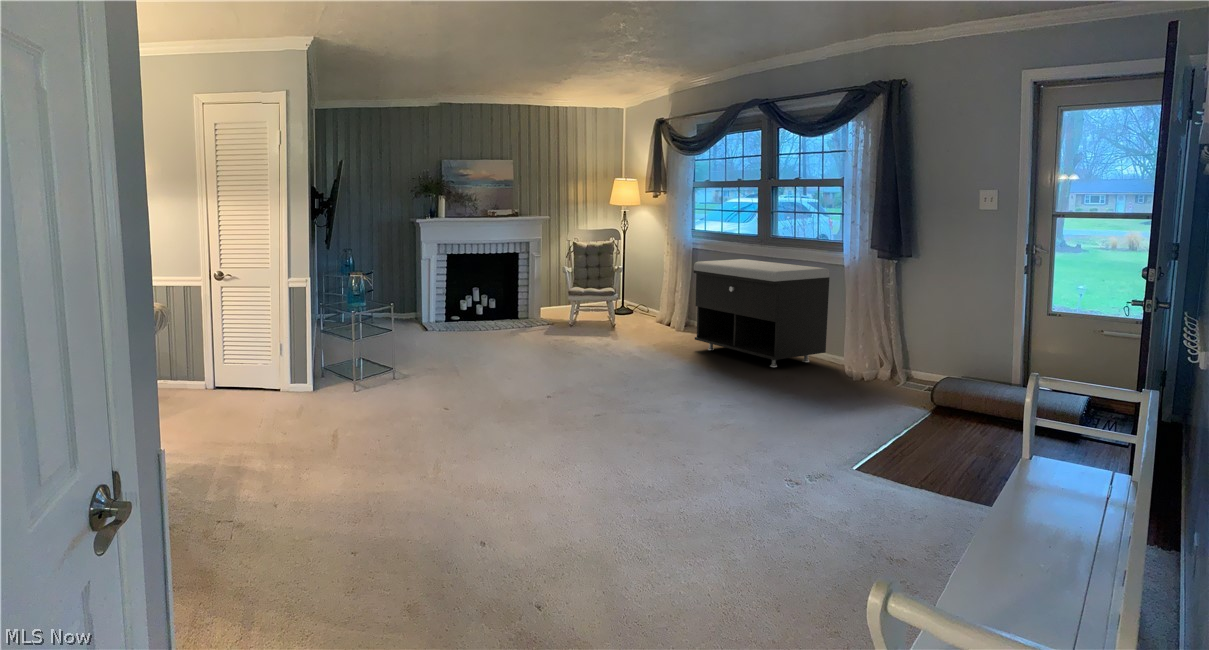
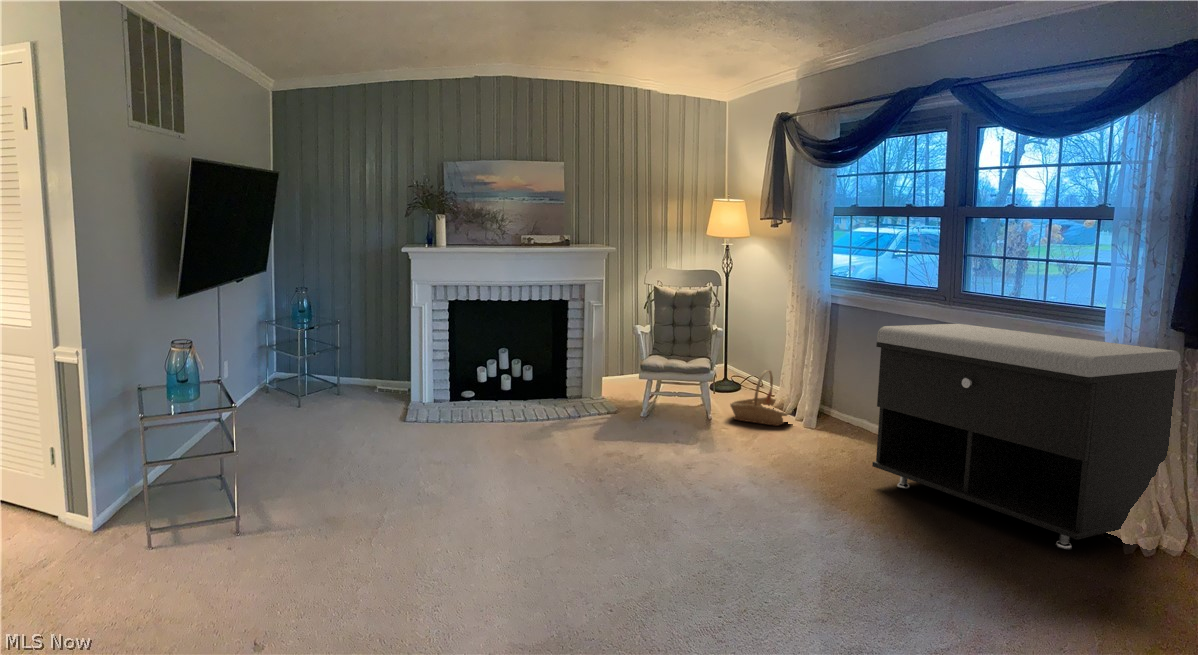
basket: none [625,293,664,327] -> present [730,370,792,426]

